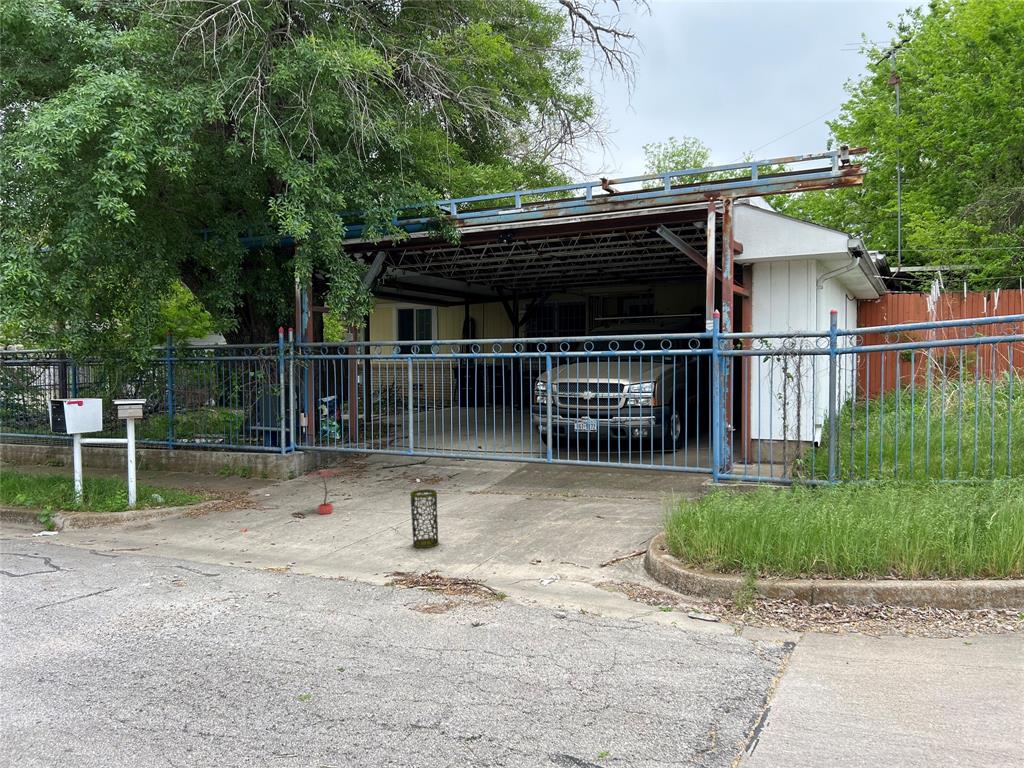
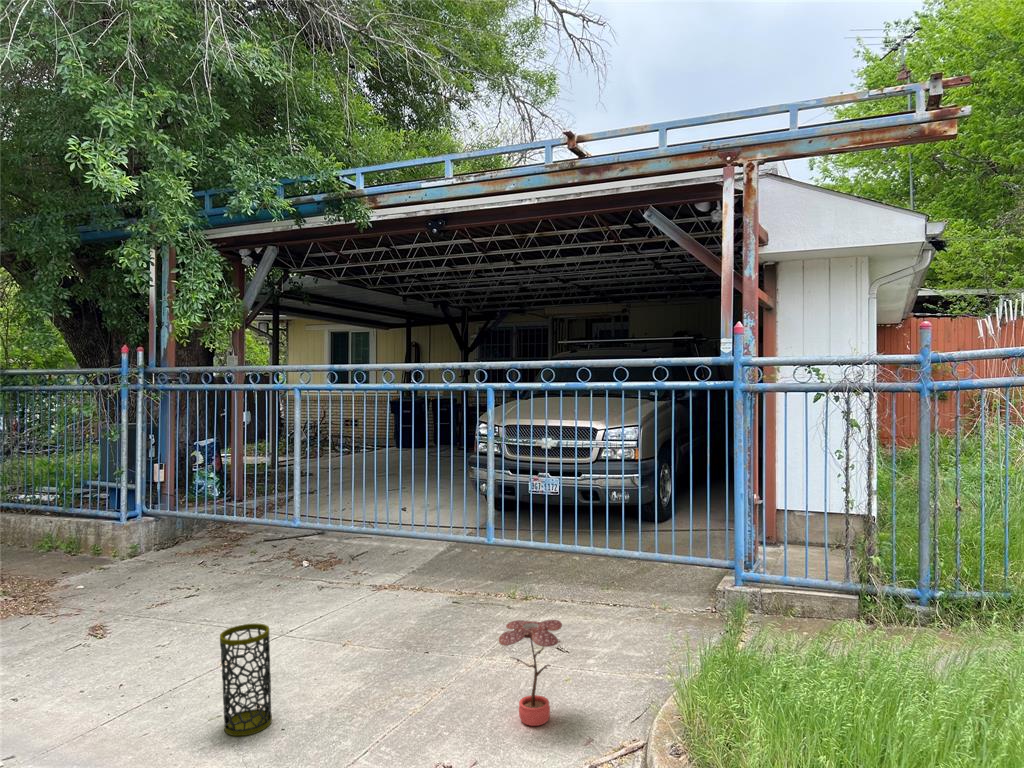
potted plant: present [307,469,340,514] -> present [499,620,562,726]

